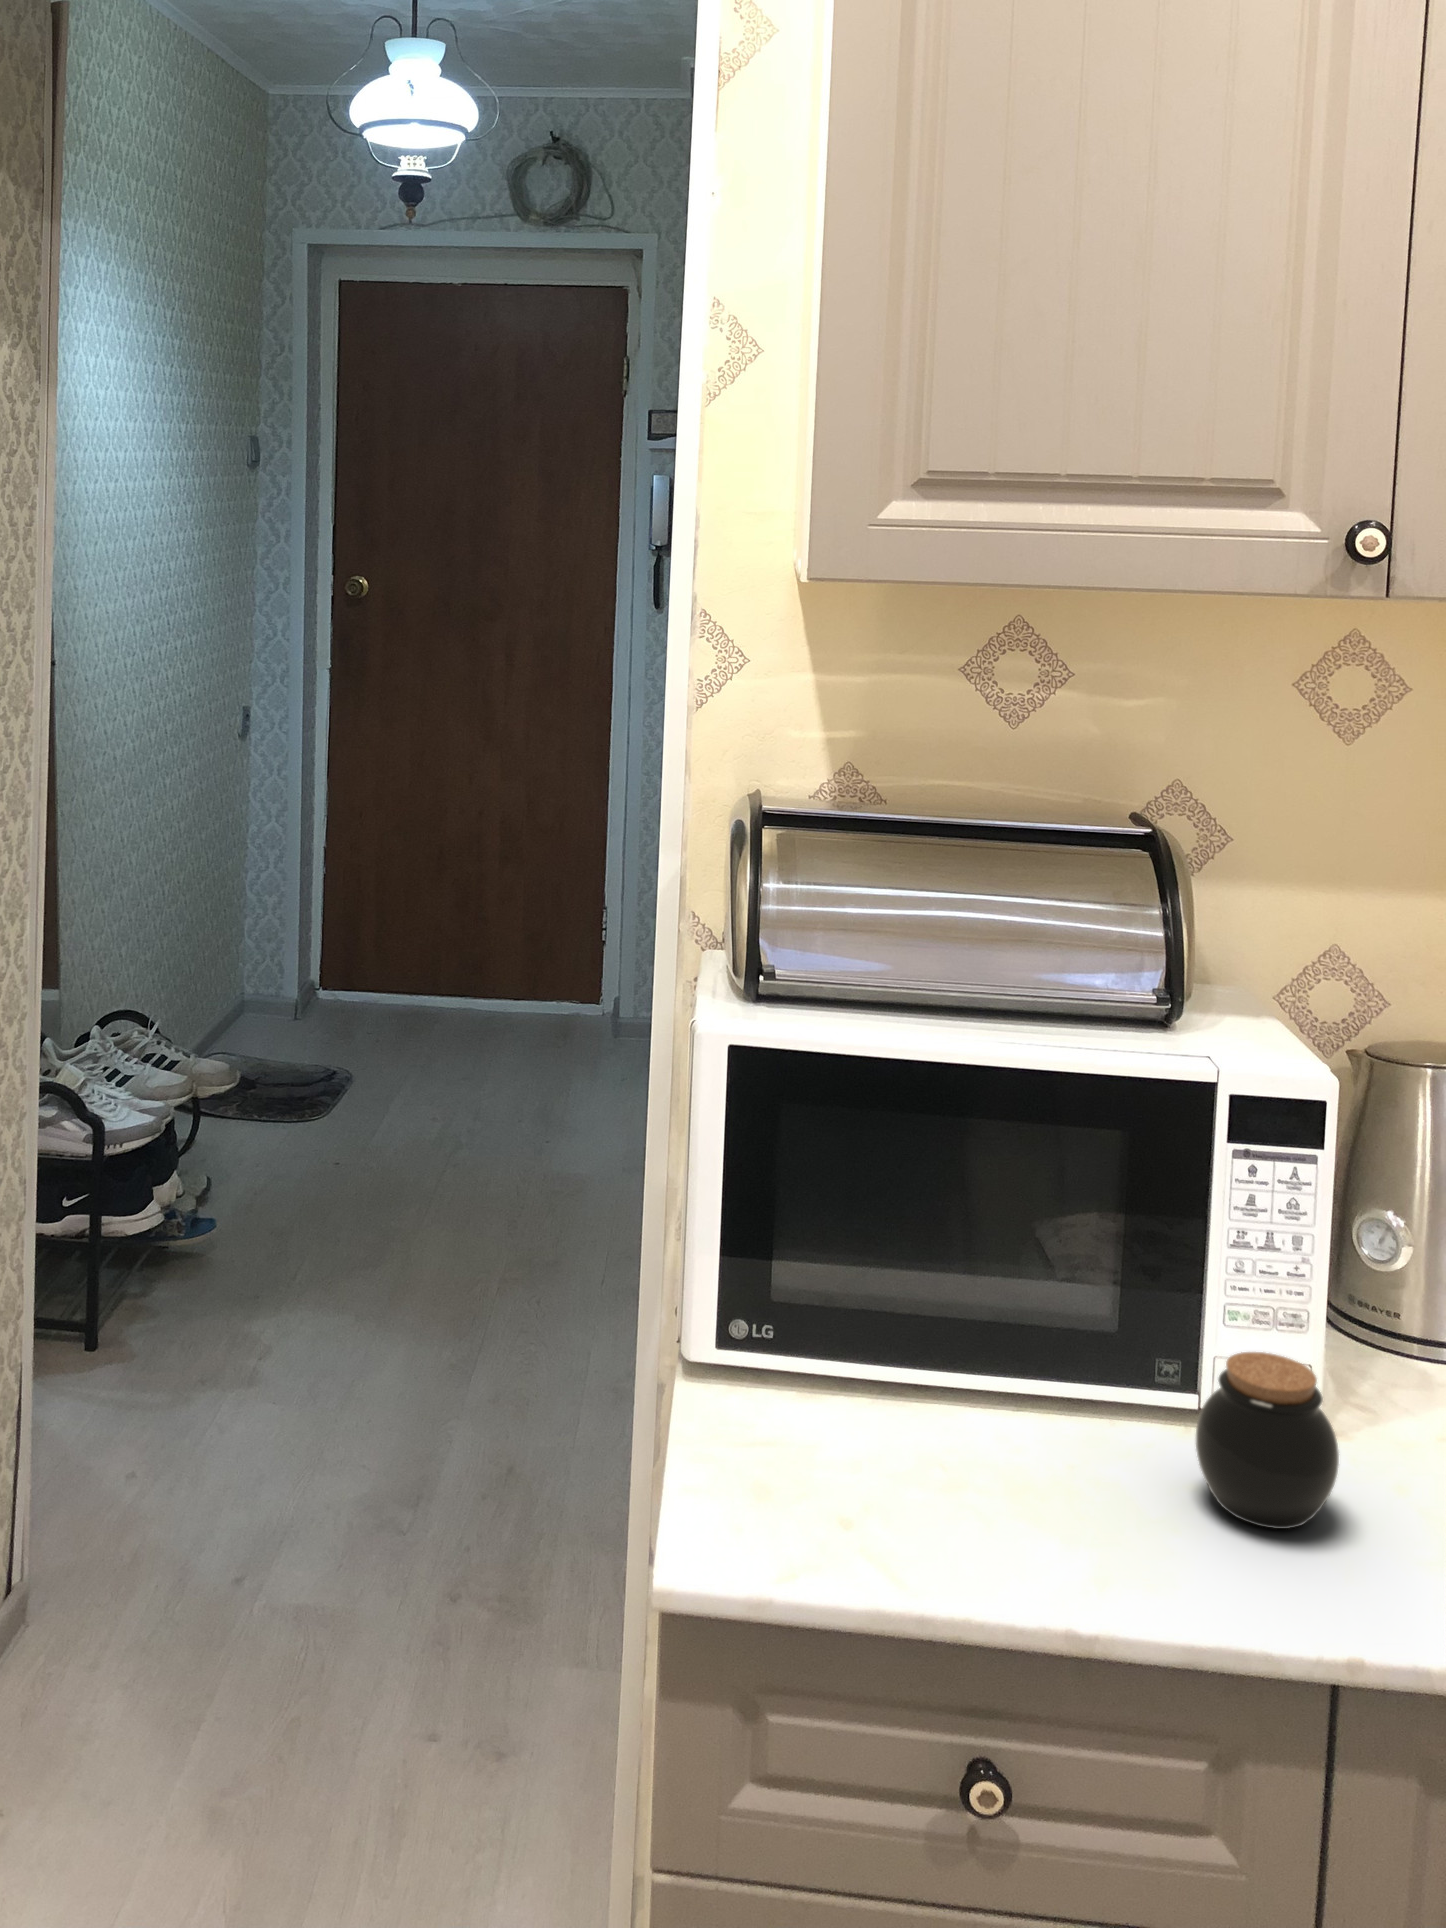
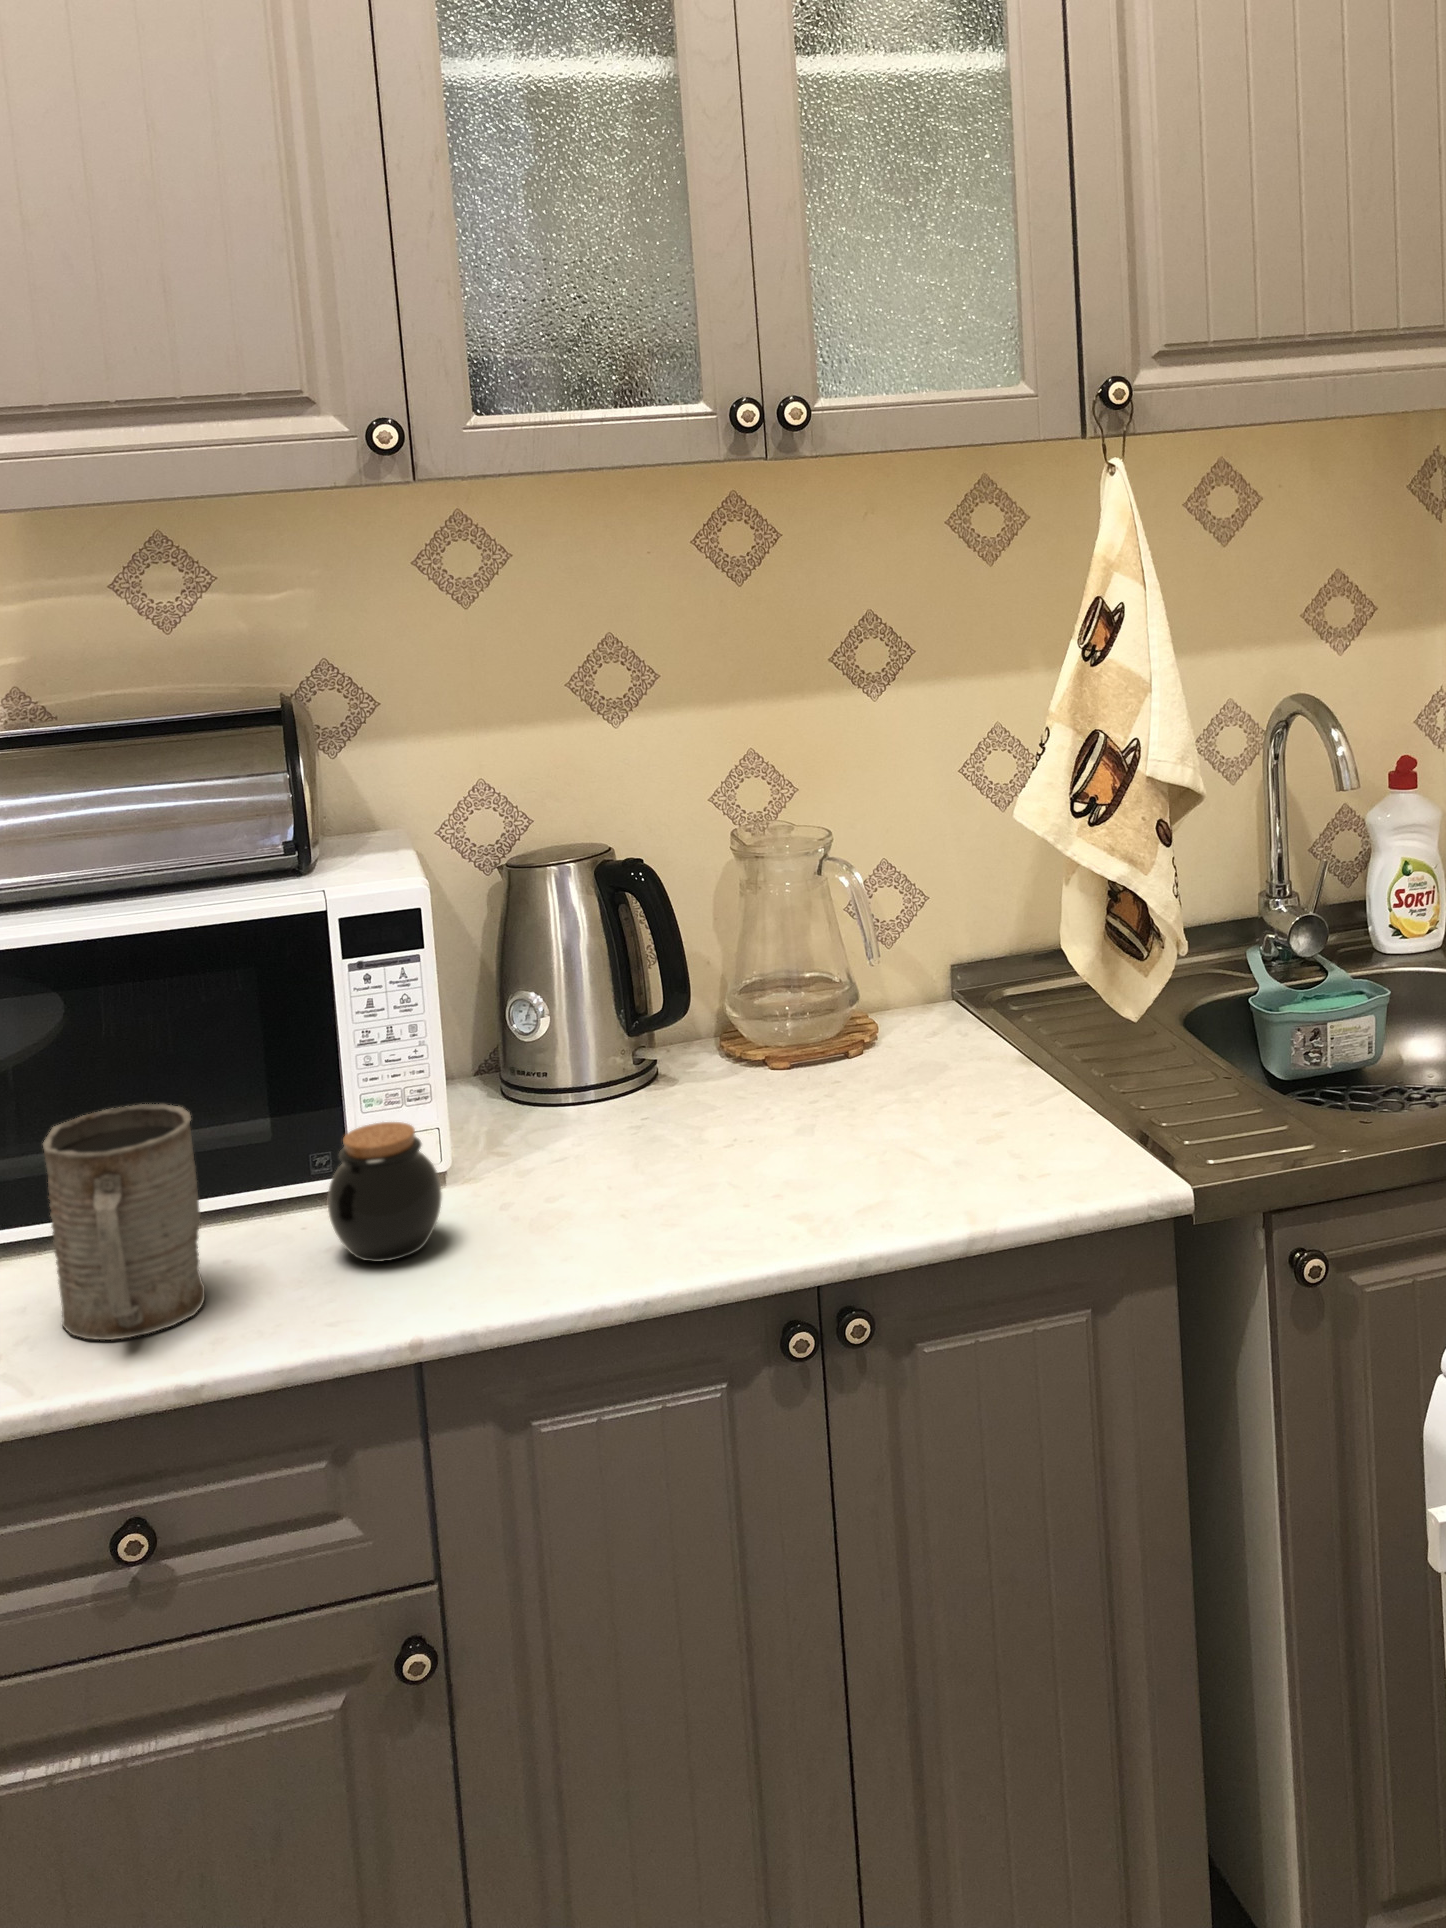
mug: none [897,1263,1071,1545] -> present [43,1104,205,1340]

